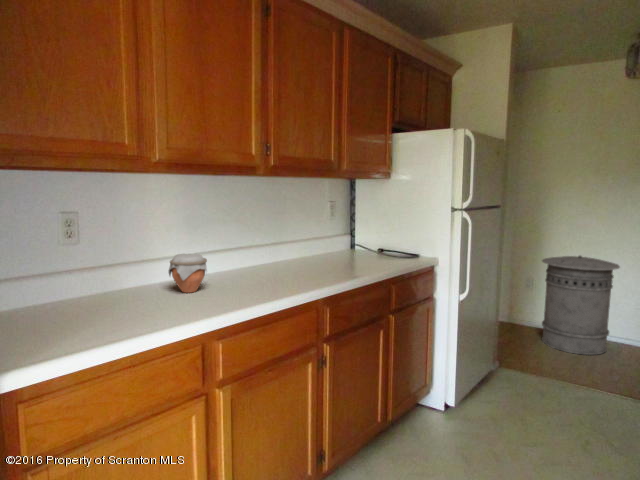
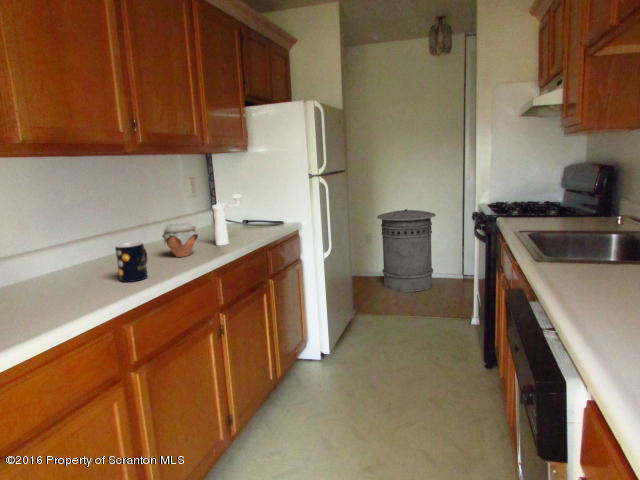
pepper mill: none [336,223,370,273] -> present [212,194,242,246]
jar: present [169,254,207,293] -> present [162,223,198,257]
mug: none [226,261,257,299] -> present [115,242,148,282]

